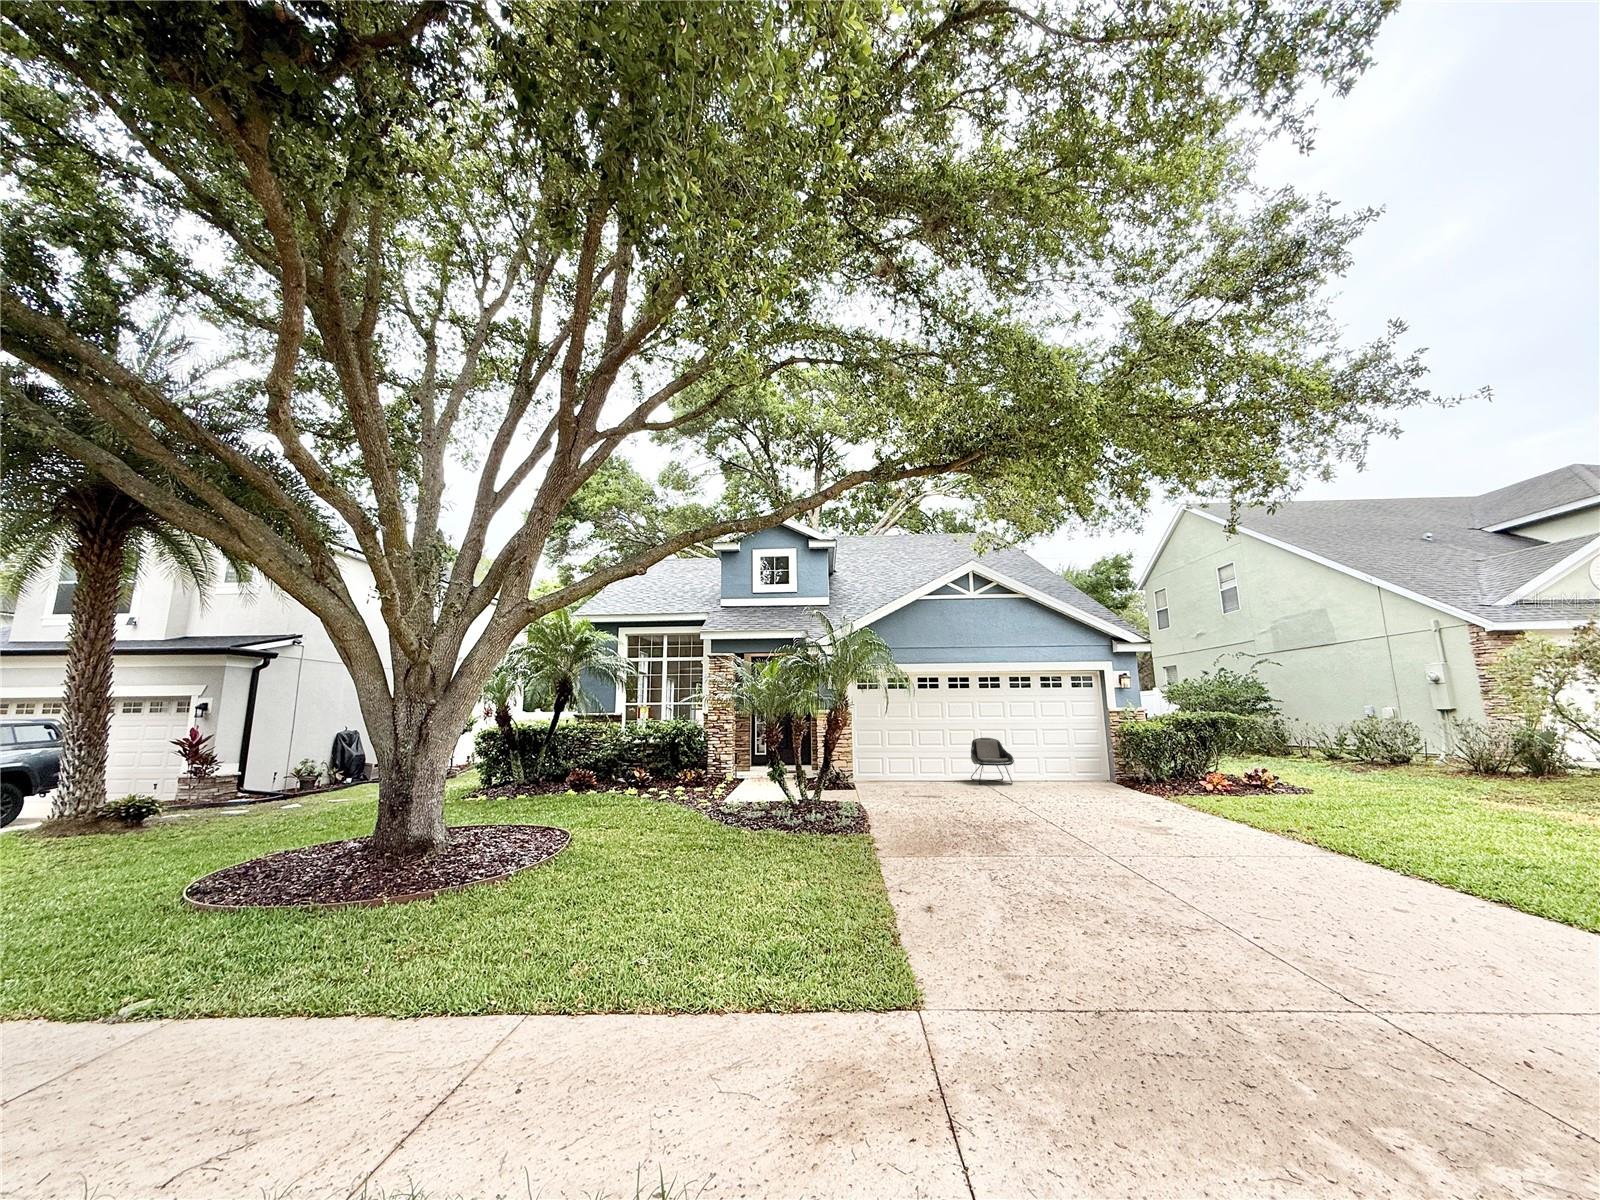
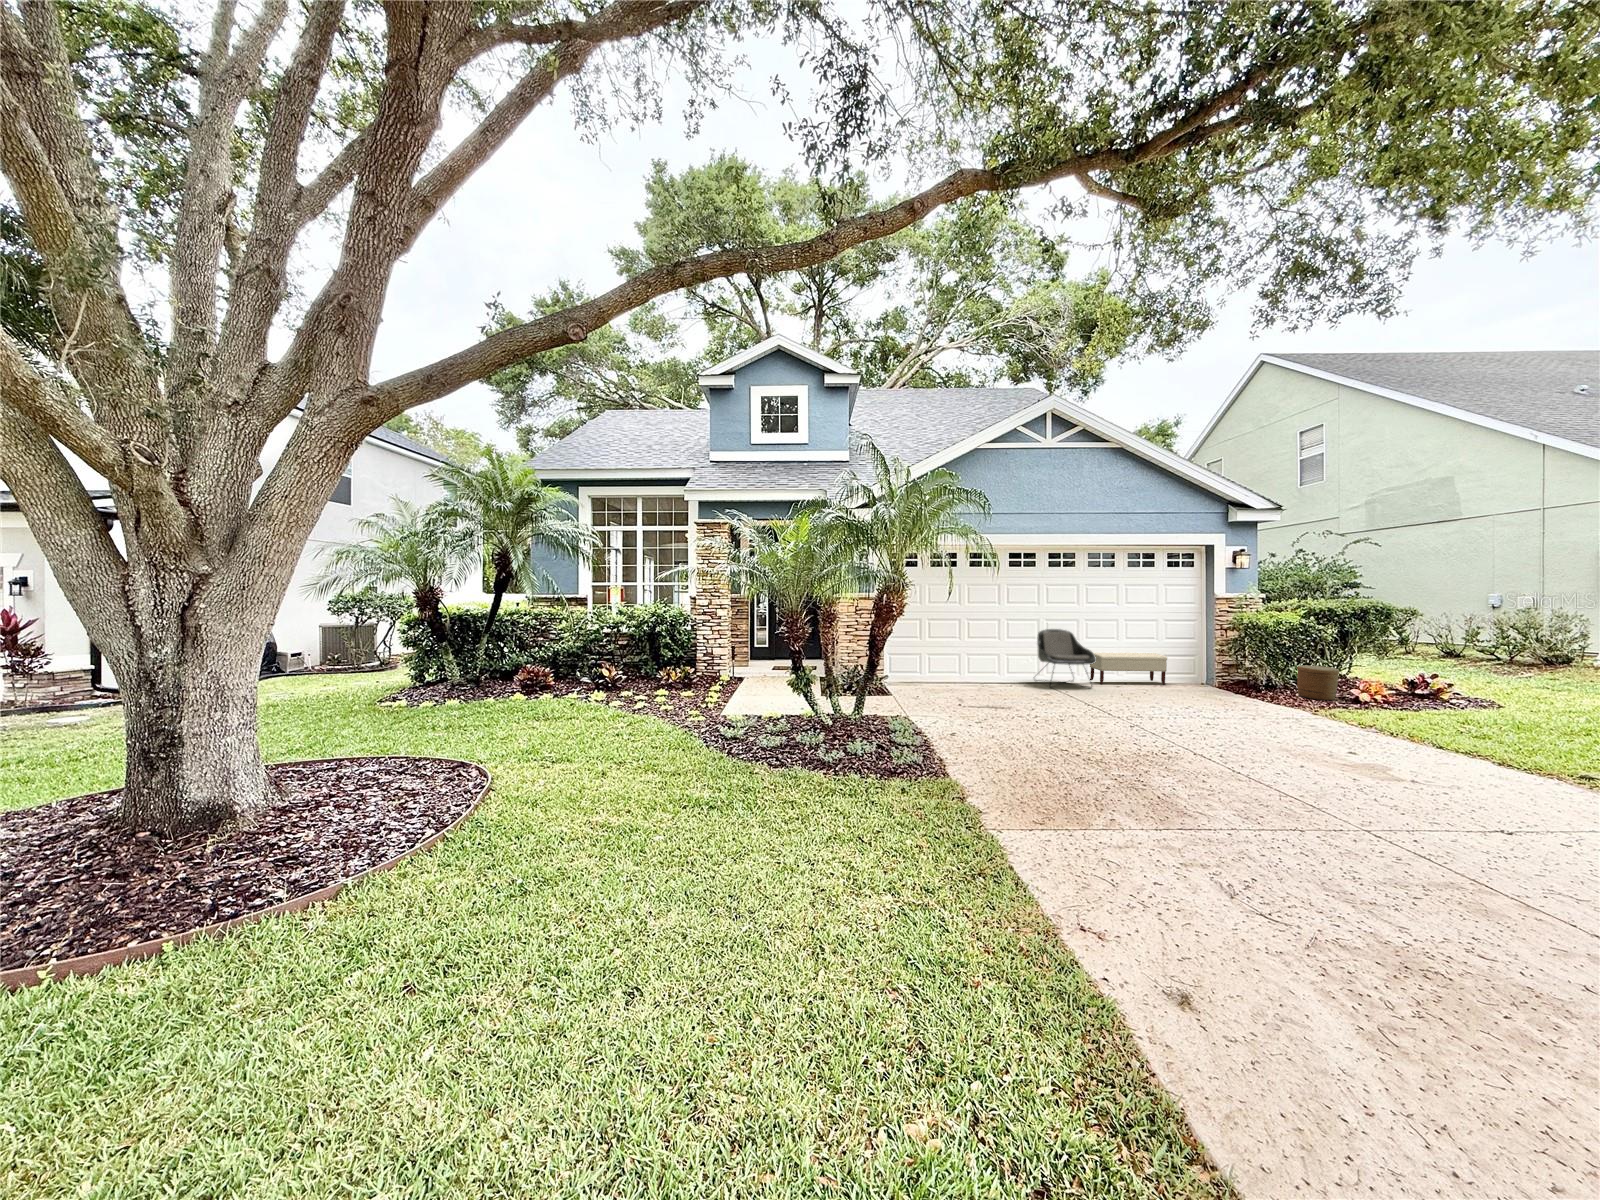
bench: none [1016,757,1073,782] -> present [1090,653,1167,685]
woven basket: none [1165,765,1193,792] -> present [1297,665,1339,700]

